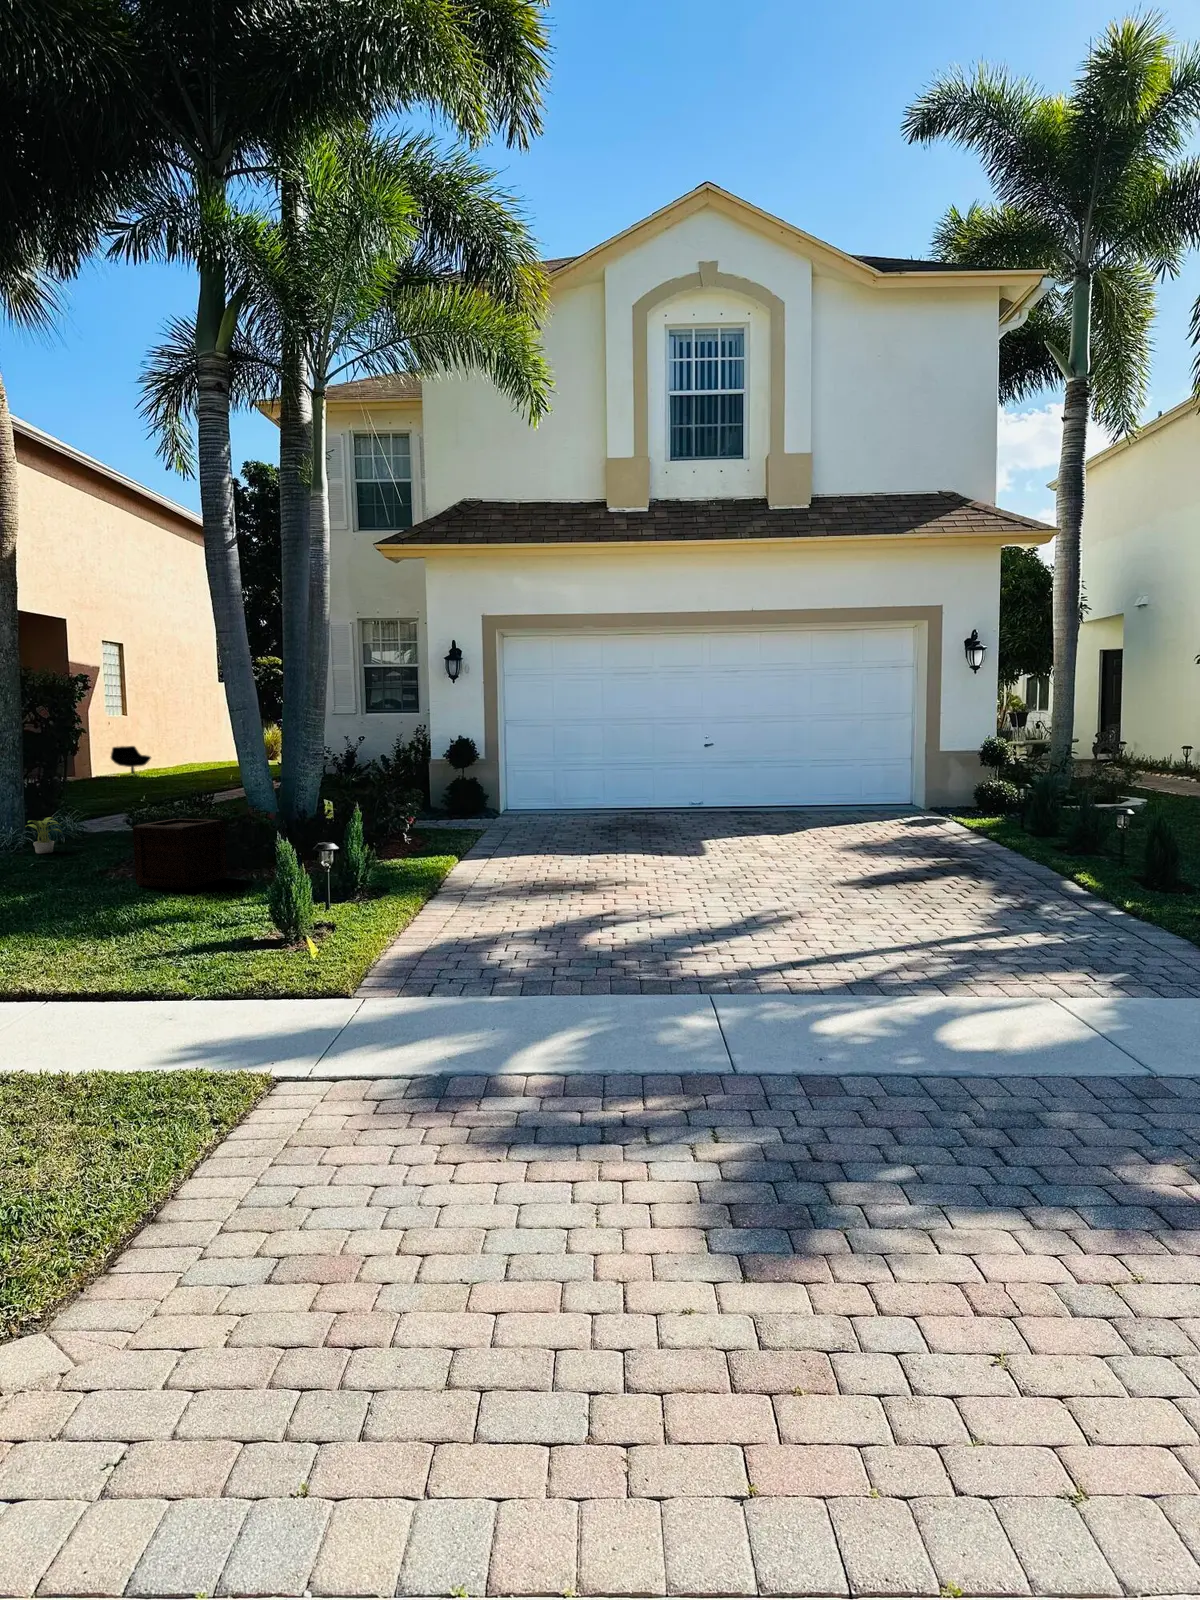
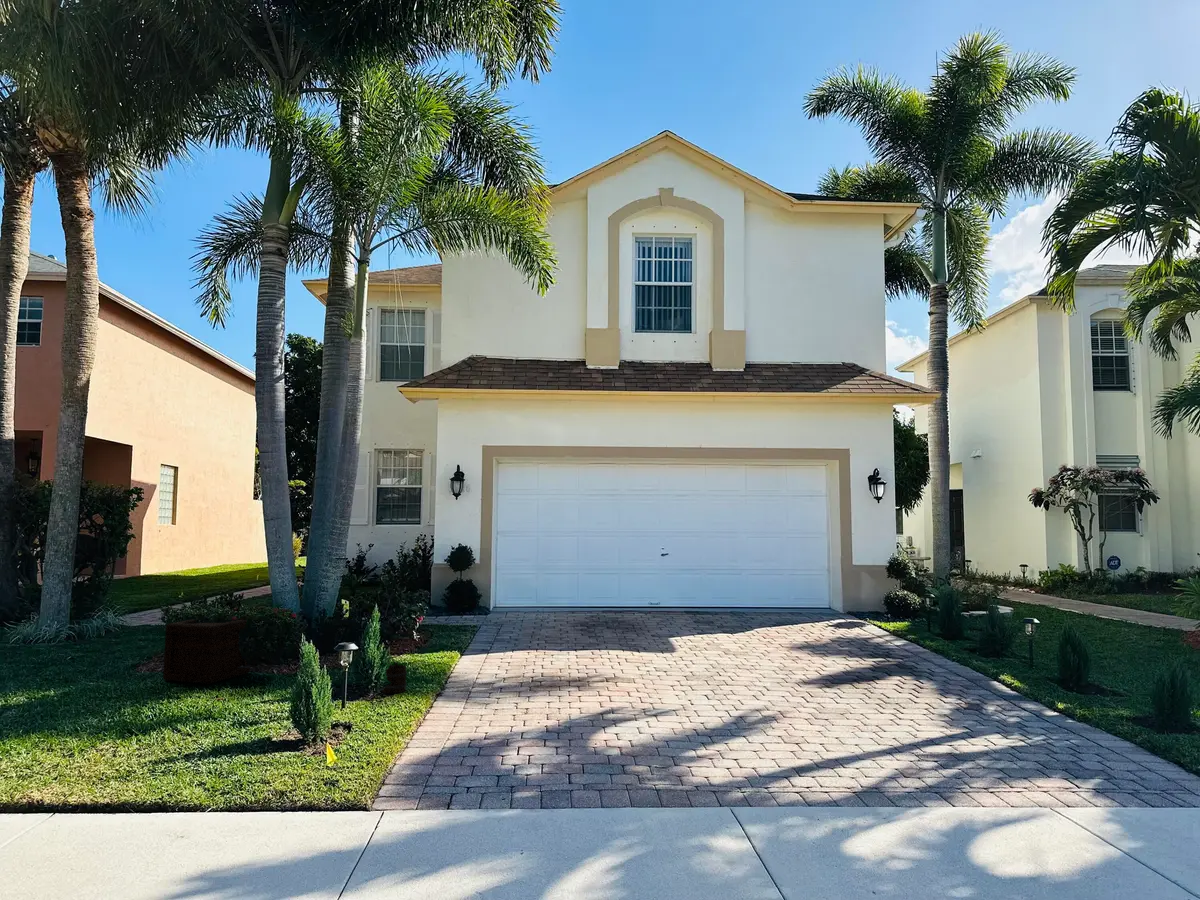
lounge chair: present [111,746,151,774] -> none [154,550,190,575]
potted plant: present [25,817,62,853] -> none [66,614,102,647]
bucket: none [367,857,395,897] -> present [383,661,407,693]

